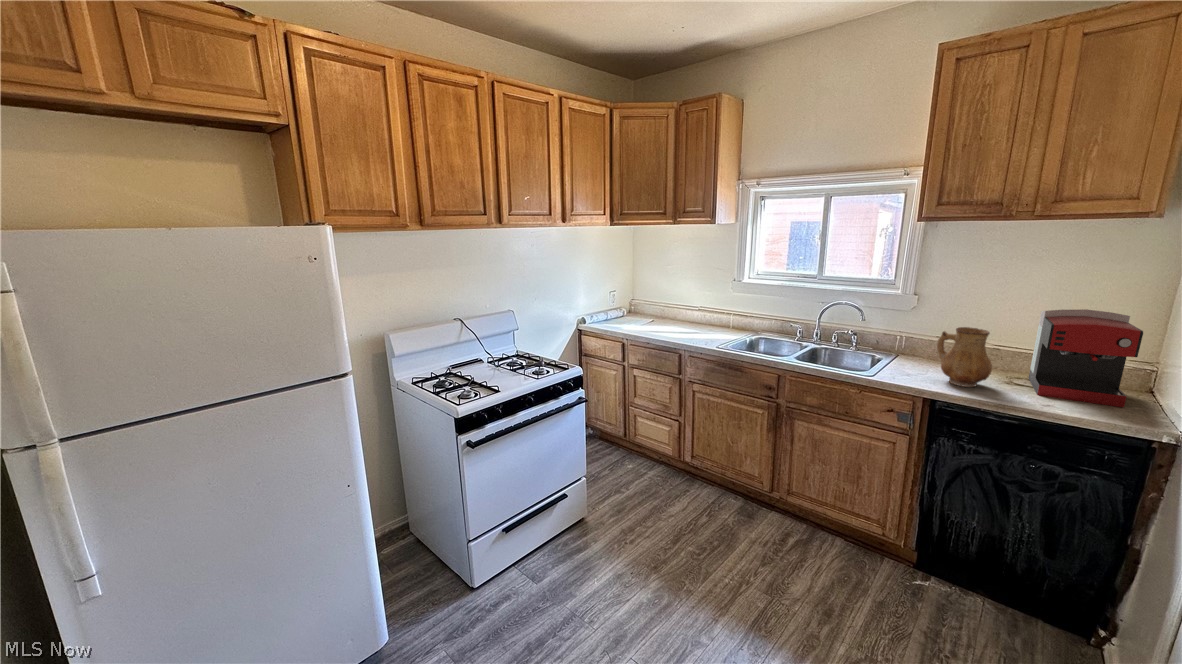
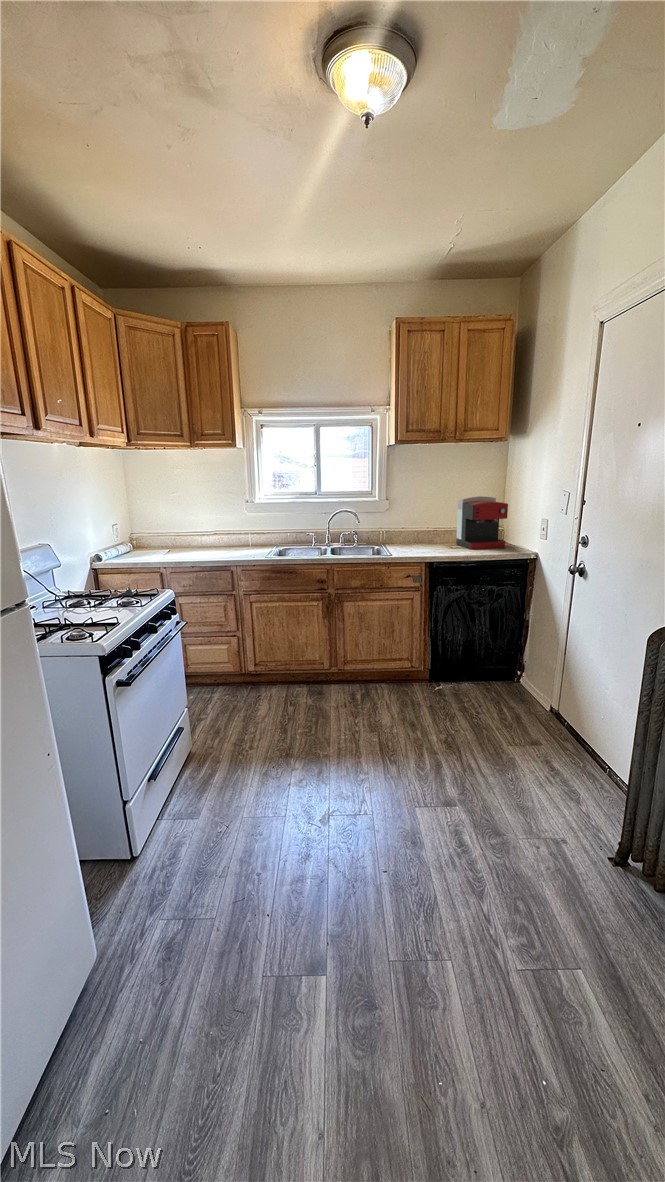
ceramic pitcher: present [937,327,992,387] -> none [420,513,450,552]

